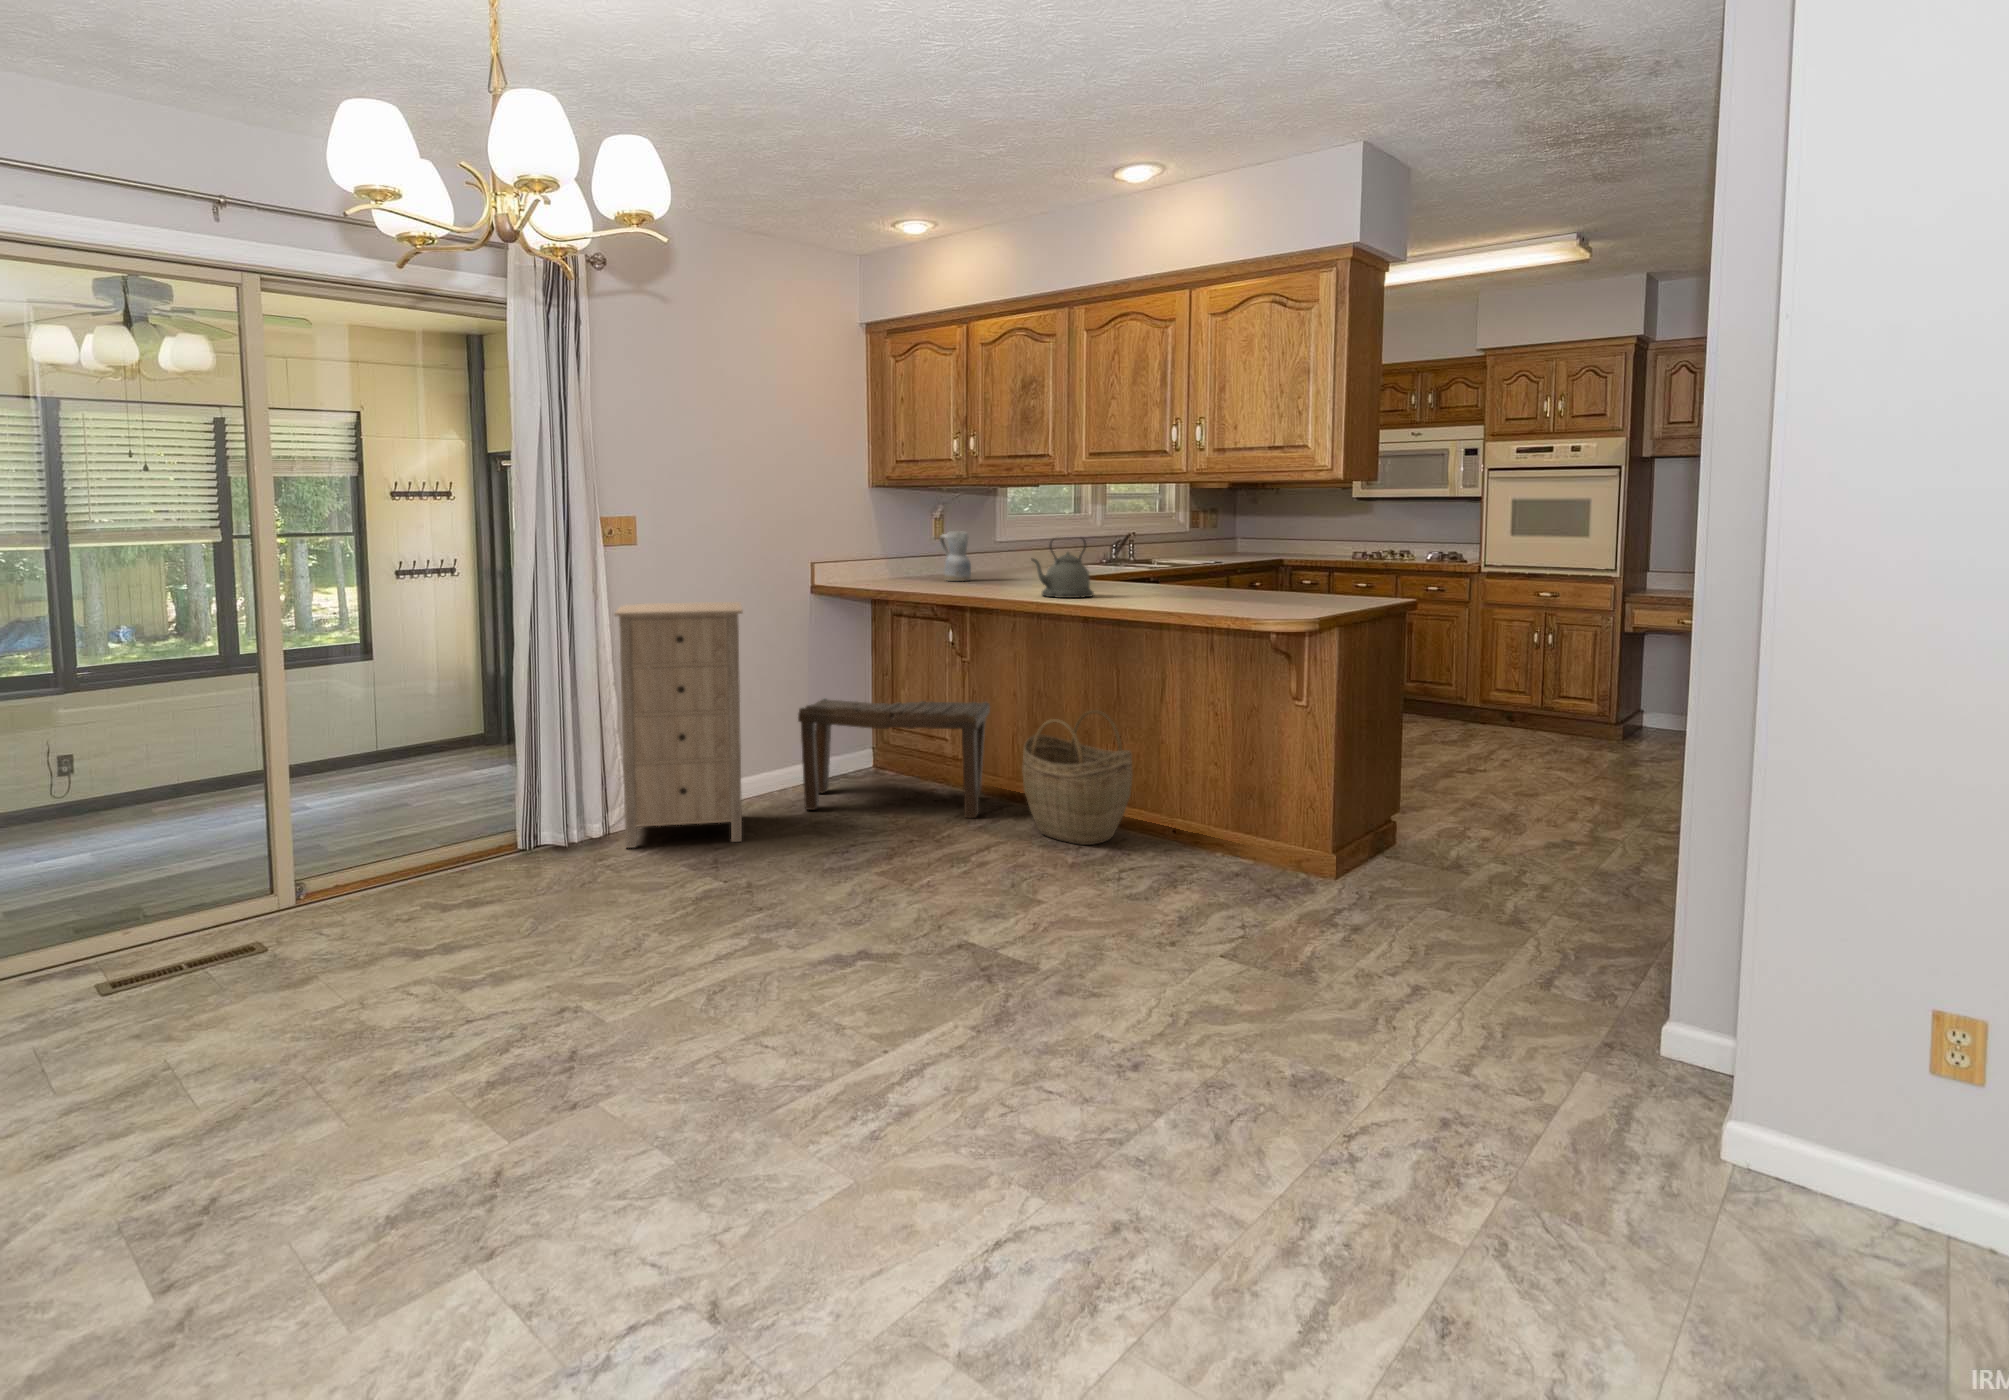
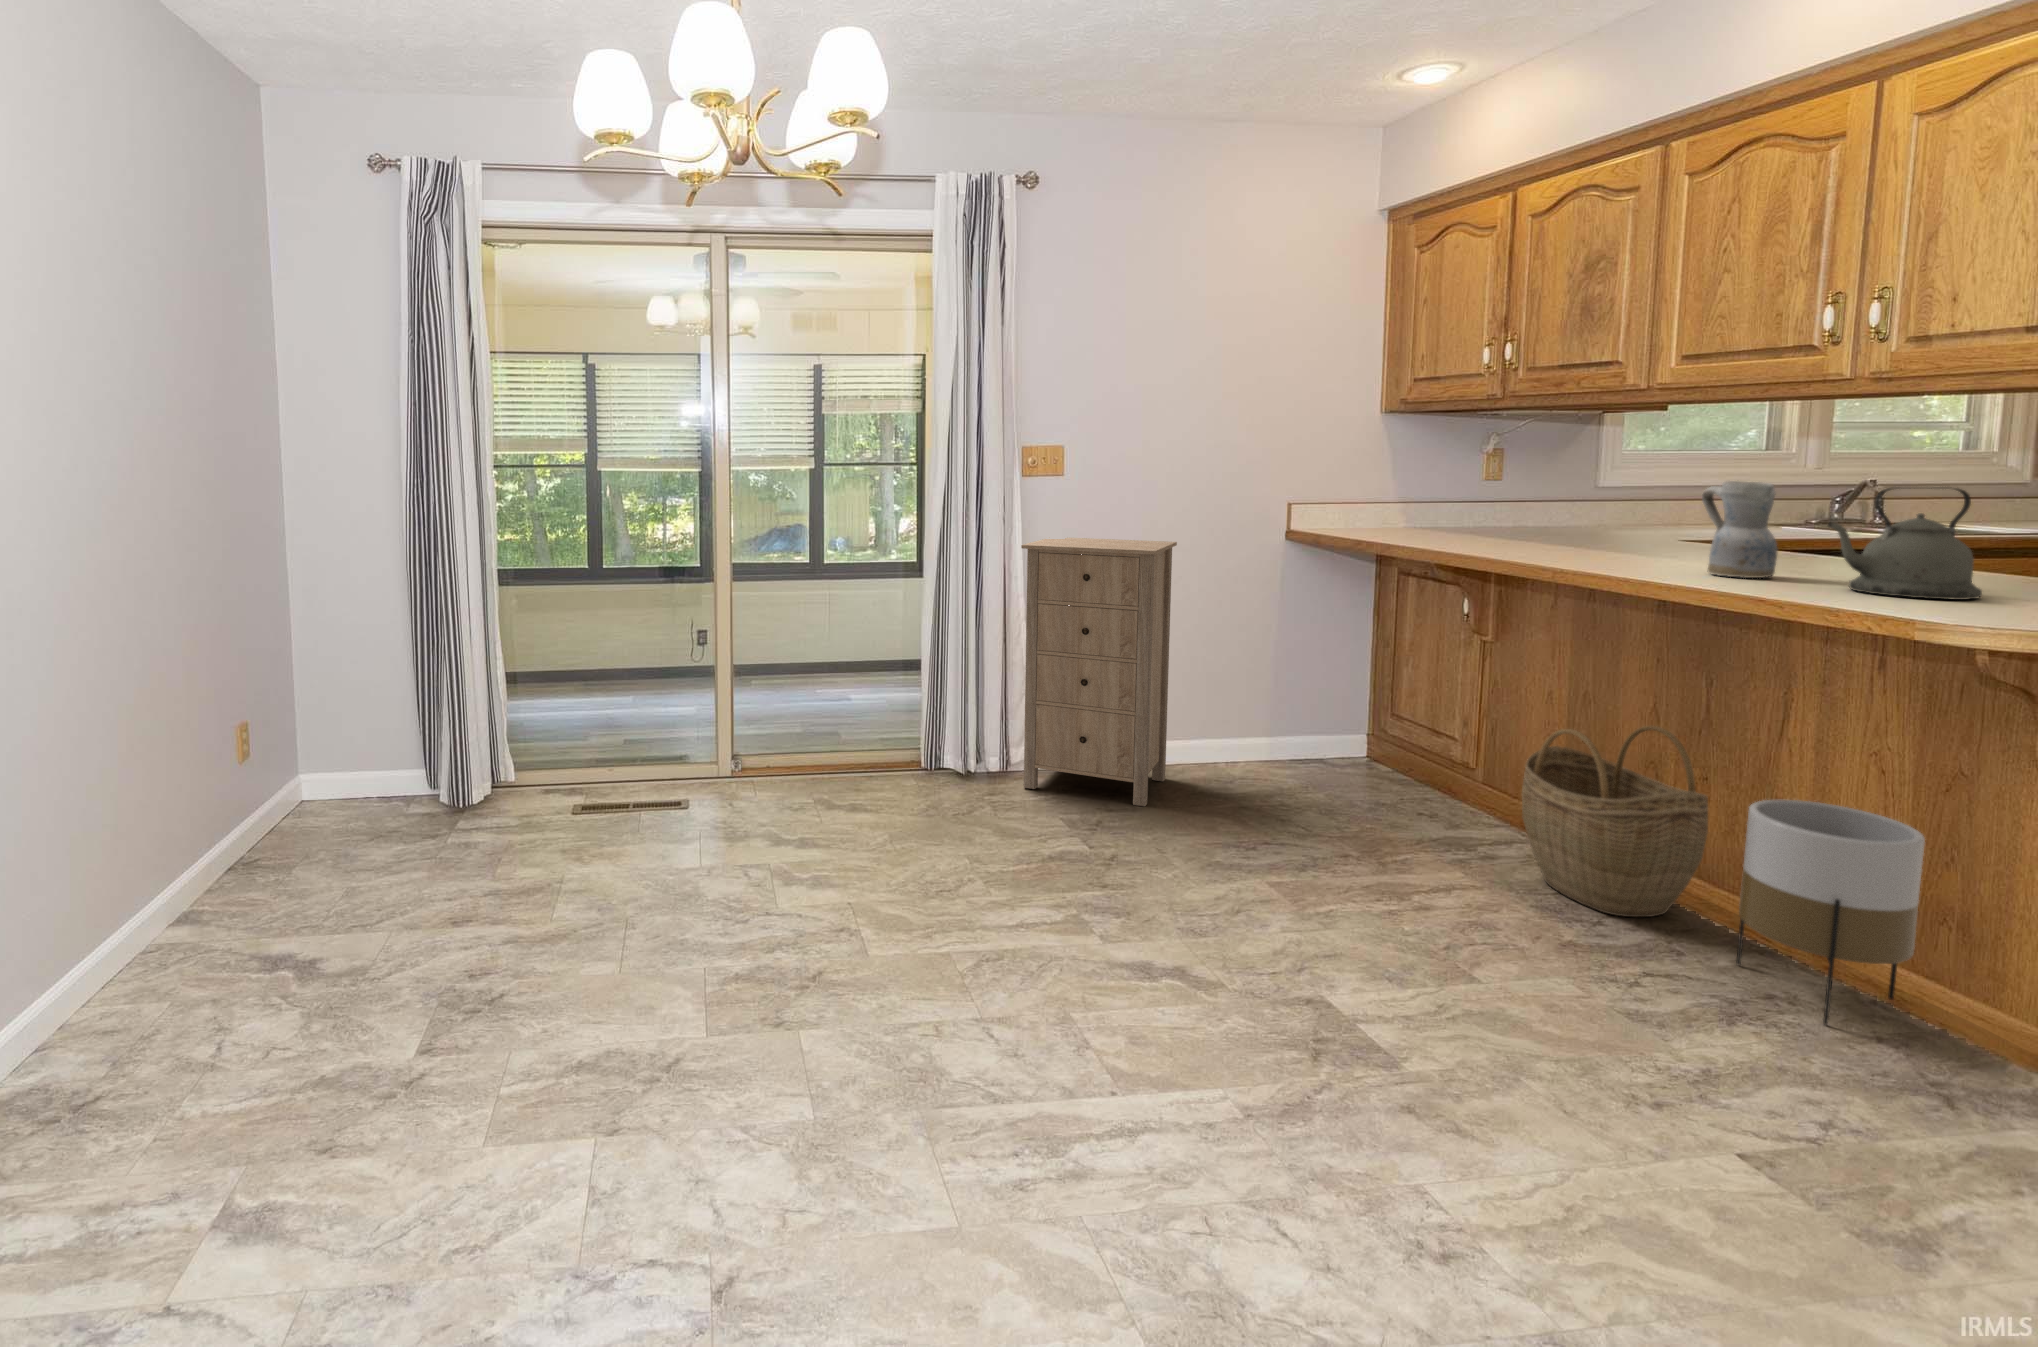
ceramic pitcher: present [939,531,971,581] -> present [1702,481,1778,578]
kettle: present [1032,539,1094,598] -> present [1828,488,1982,600]
bench: present [798,699,990,818] -> none [1240,661,1510,840]
planter: none [1162,743,1250,879] -> present [1736,800,1925,1025]

